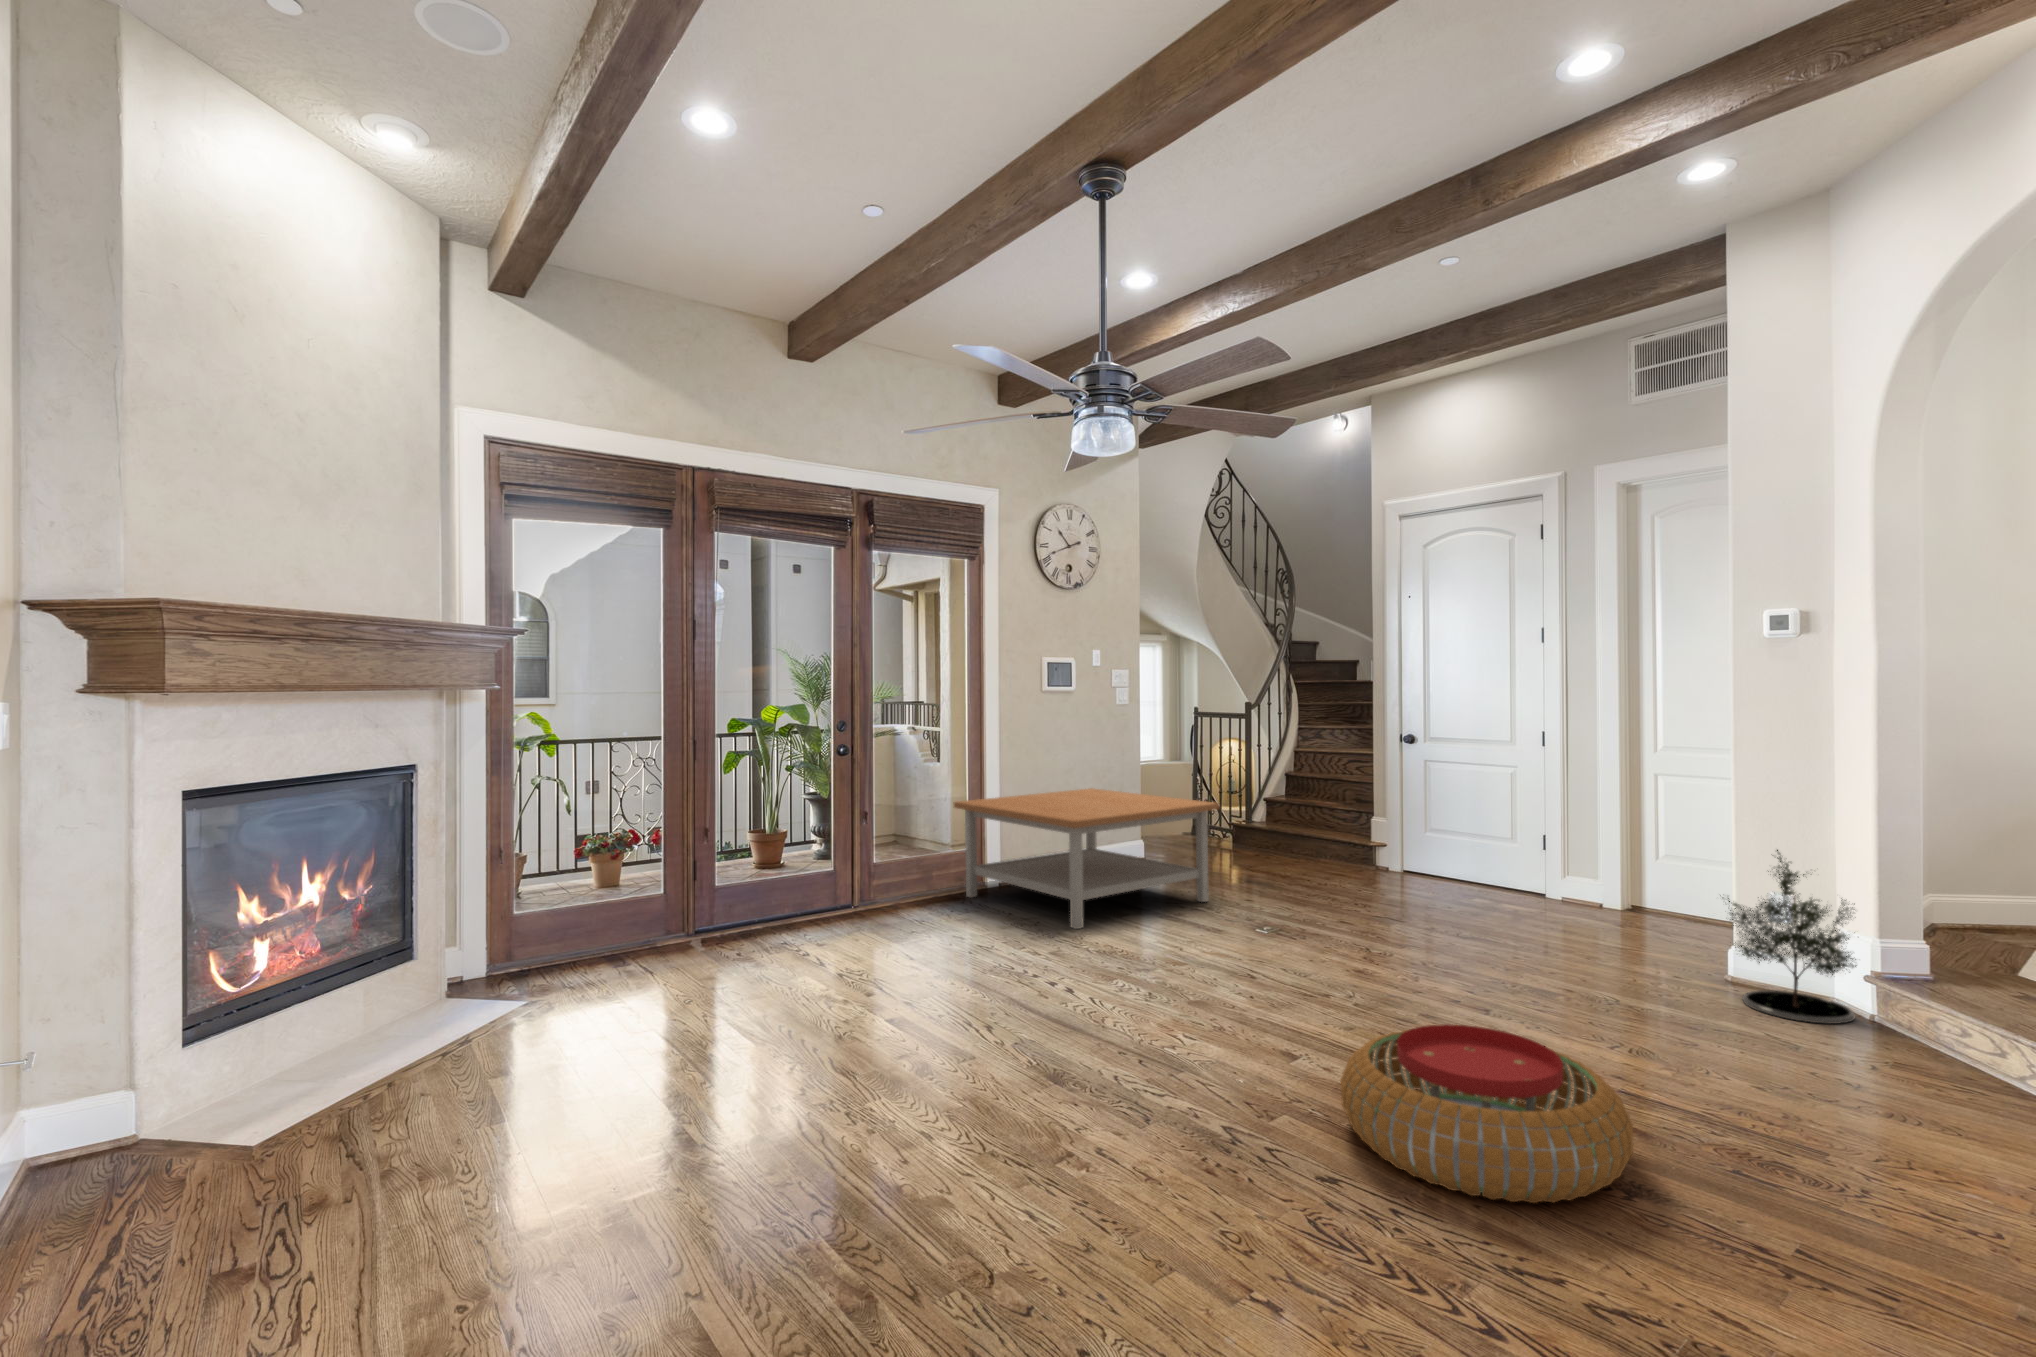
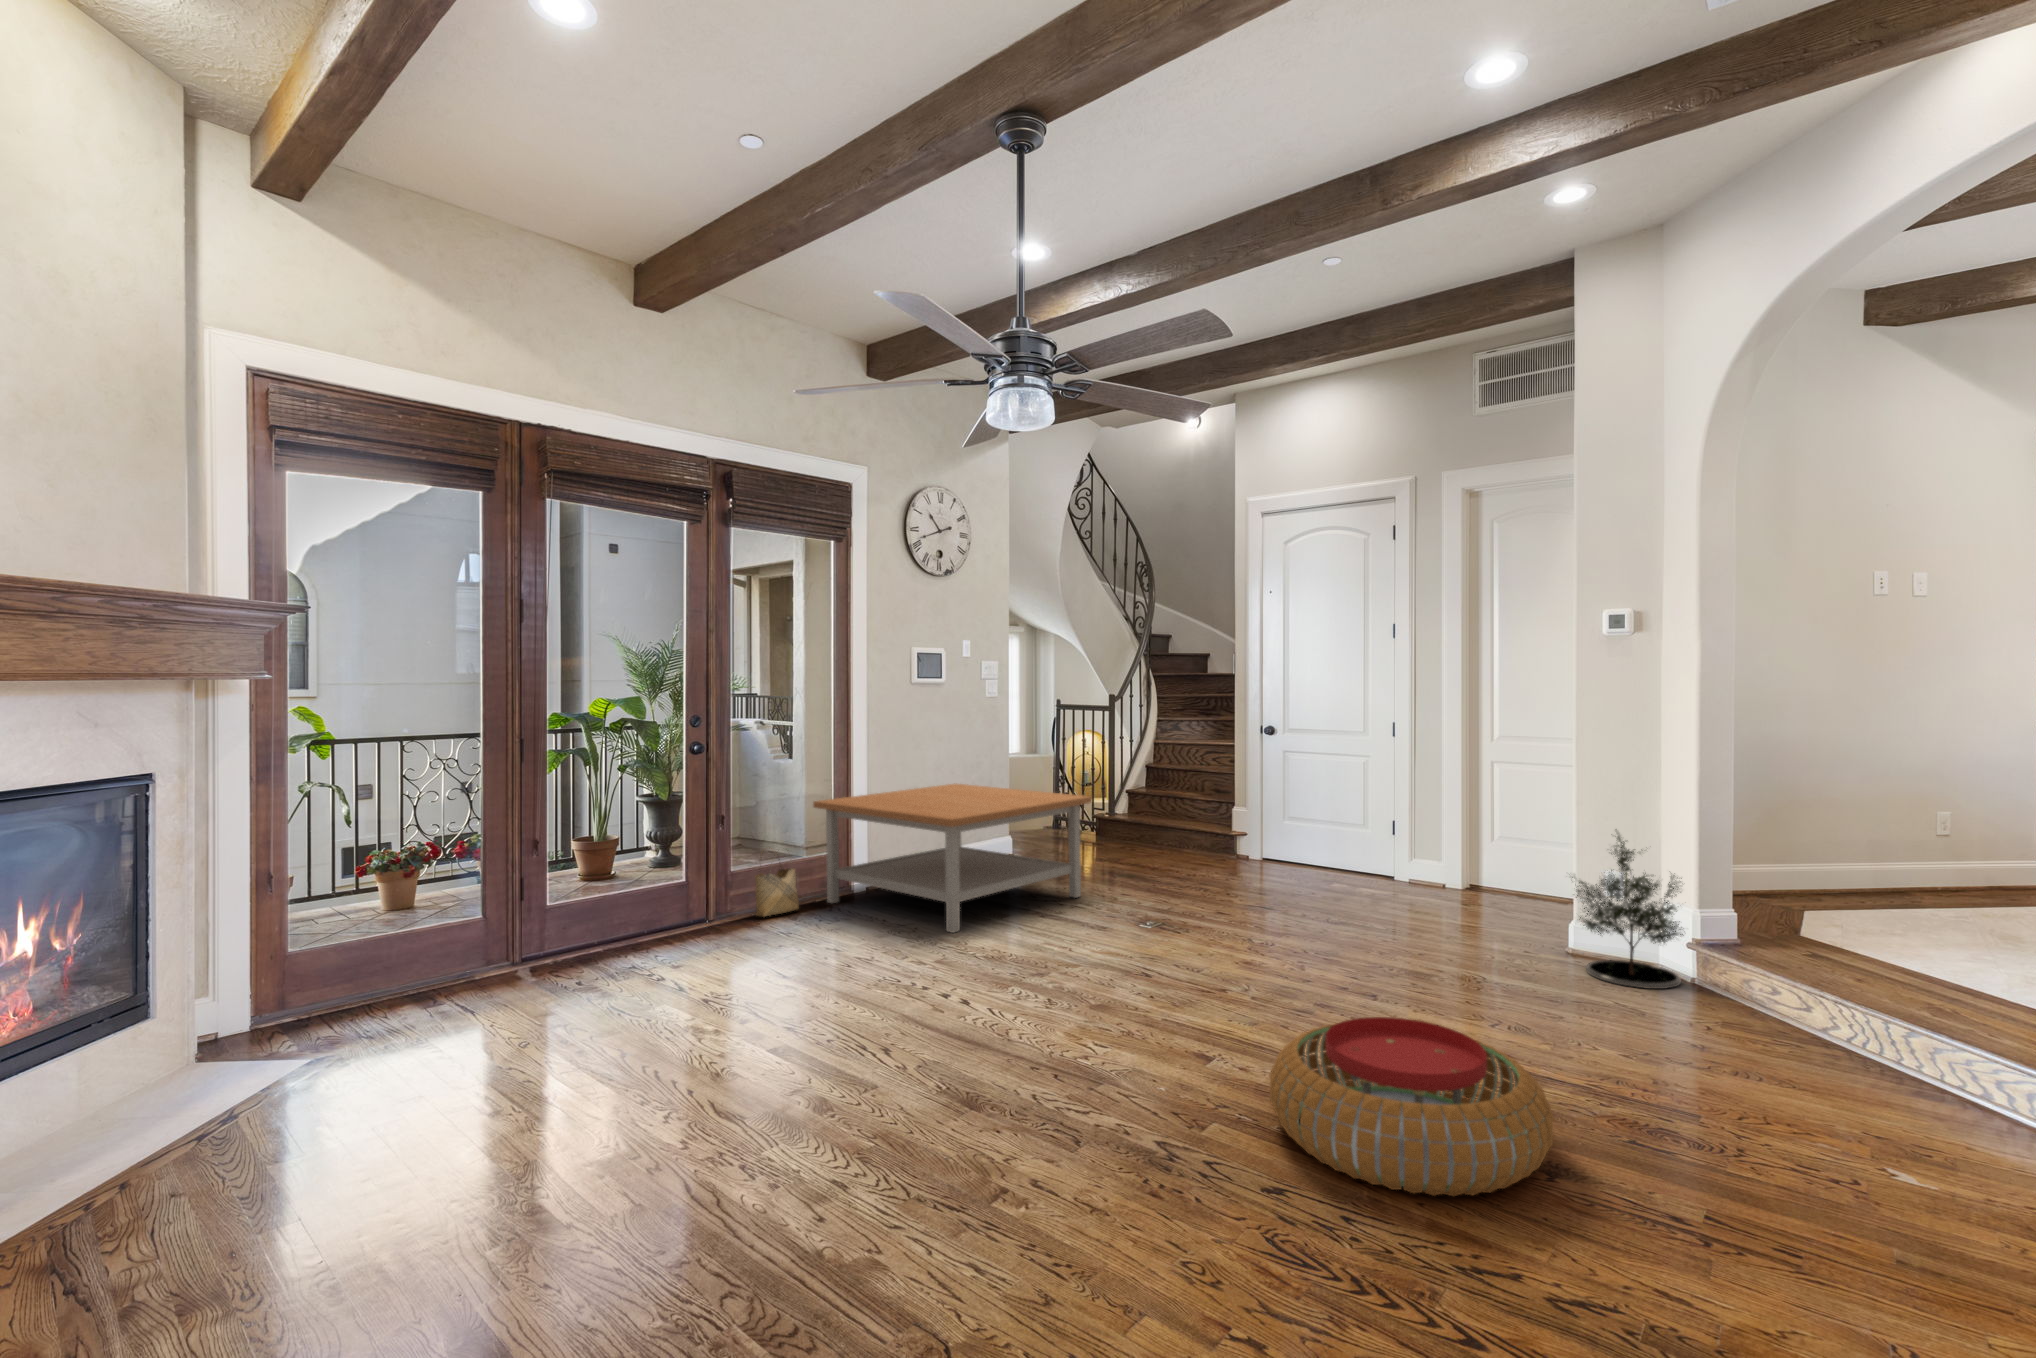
woven basket: none [898,843,939,907] -> present [755,850,799,917]

